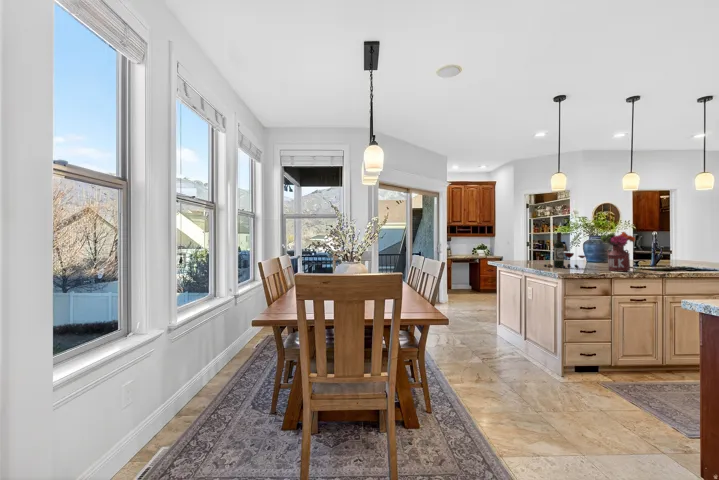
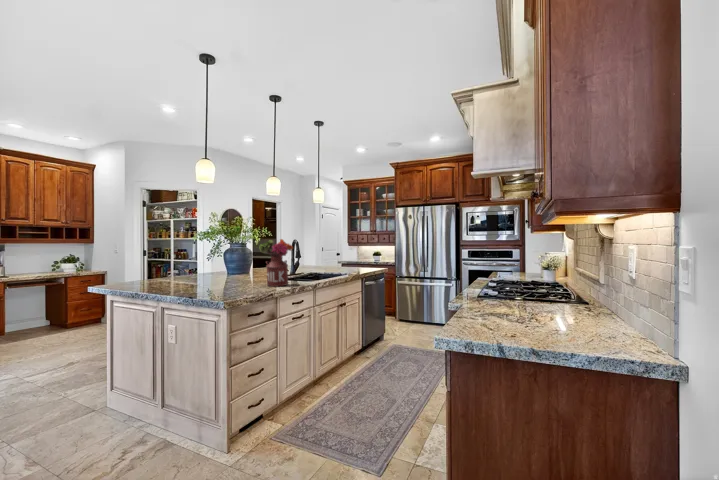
wine bottle: present [544,232,586,268] -> none [189,239,242,290]

